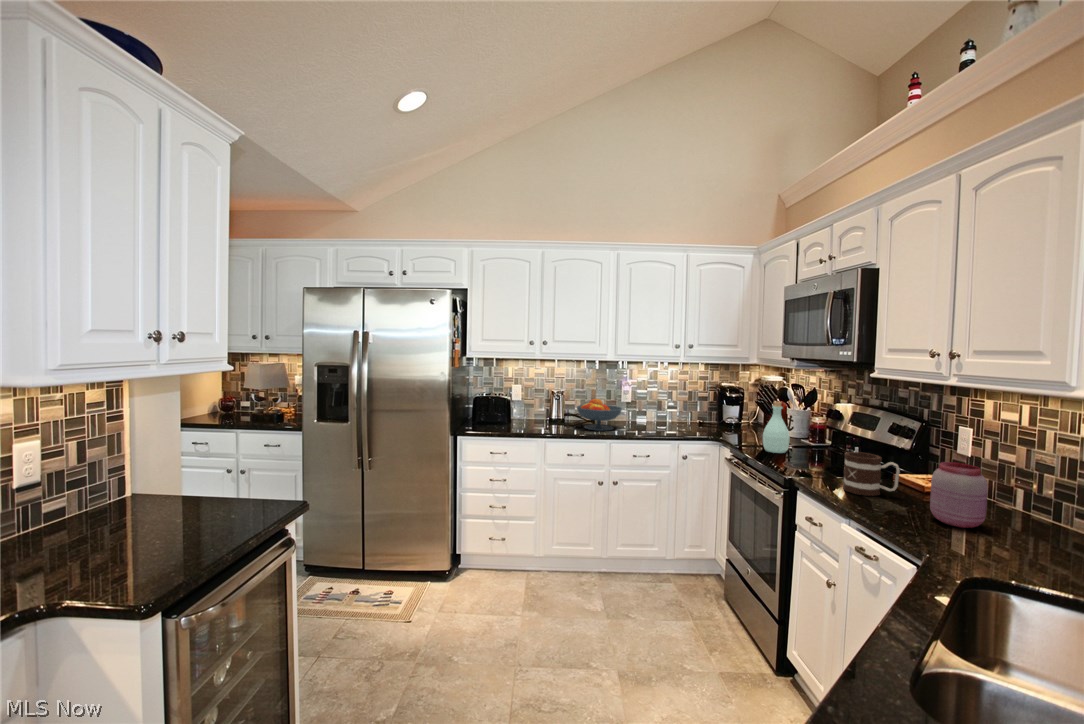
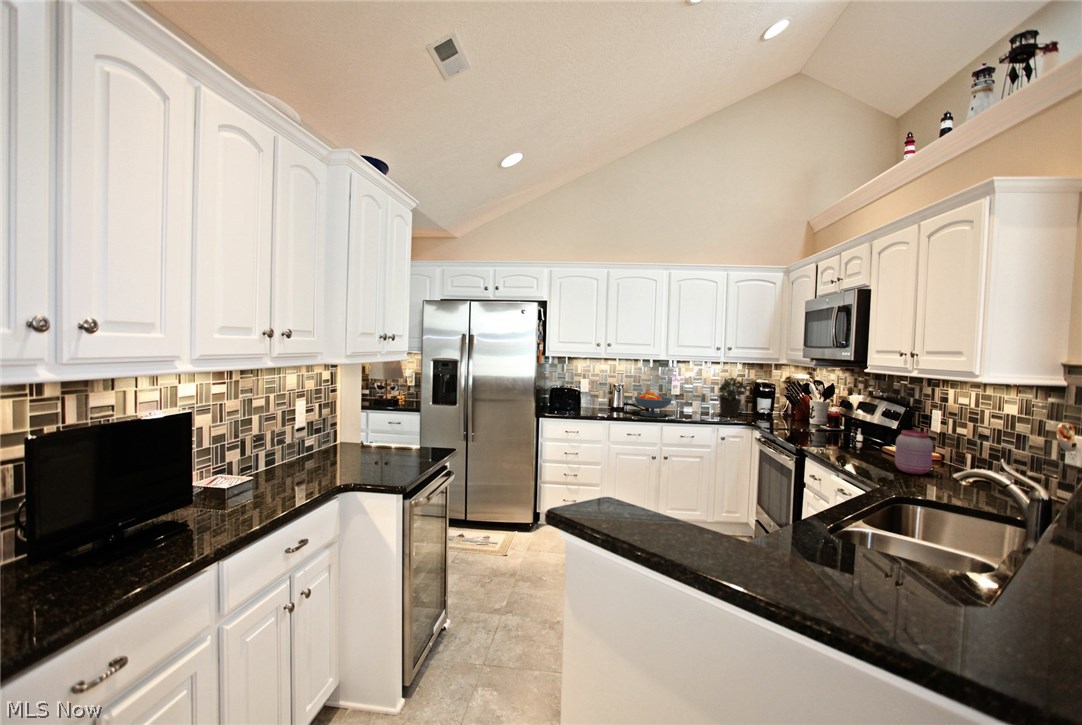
potted plant: none [677,379,716,429] -> present [719,377,751,417]
bottle: present [763,402,790,453] -> none [787,393,808,434]
mug: present [843,452,900,496] -> none [840,427,881,458]

